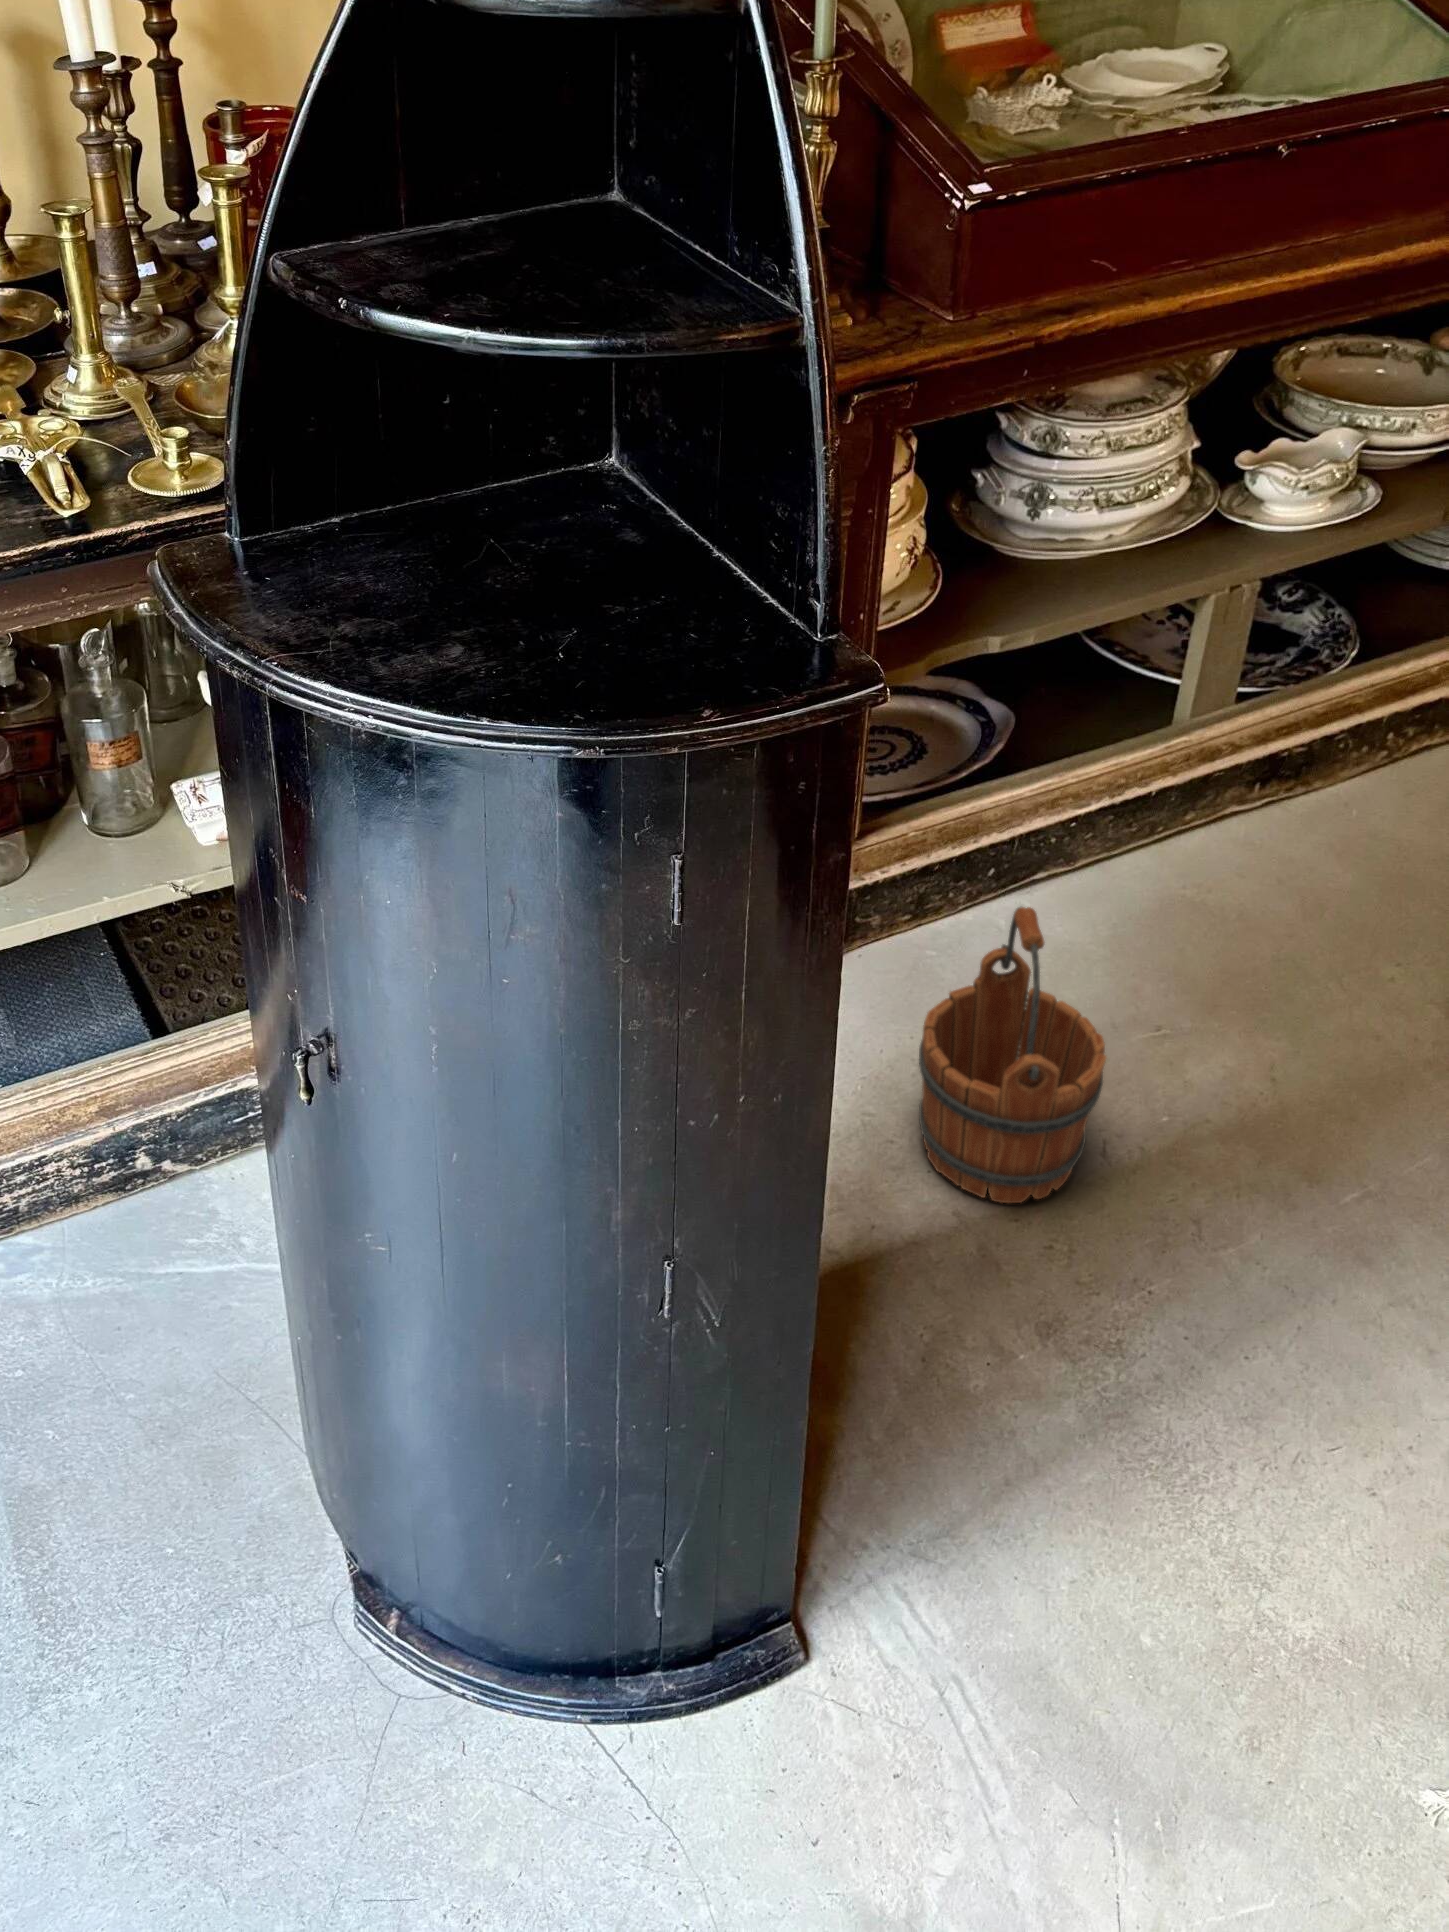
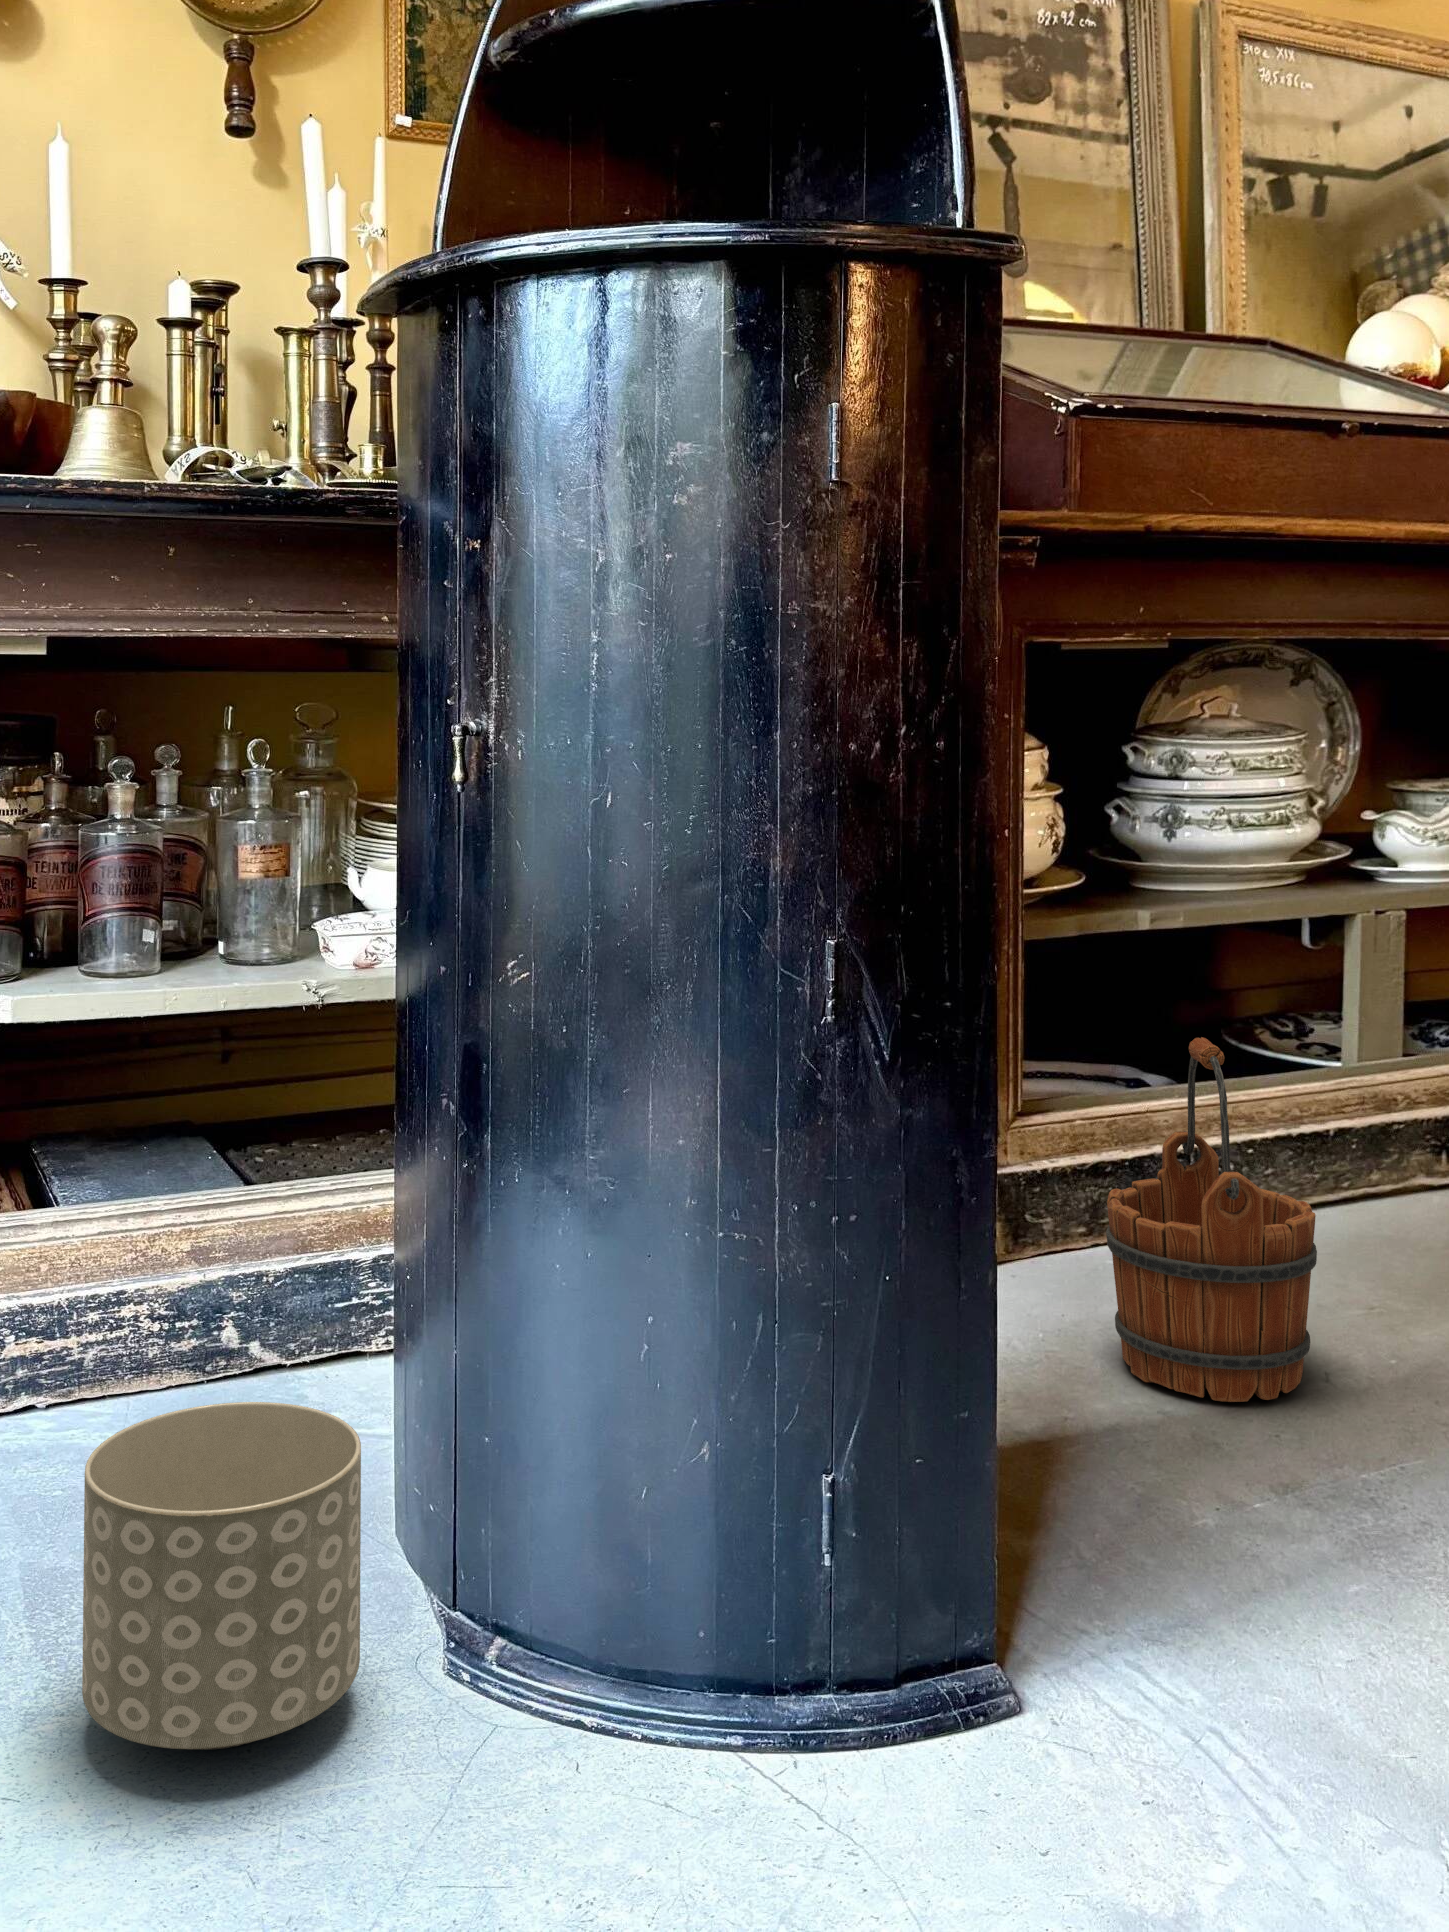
planter: none [62,1454,292,1753] -> present [82,1402,361,1750]

